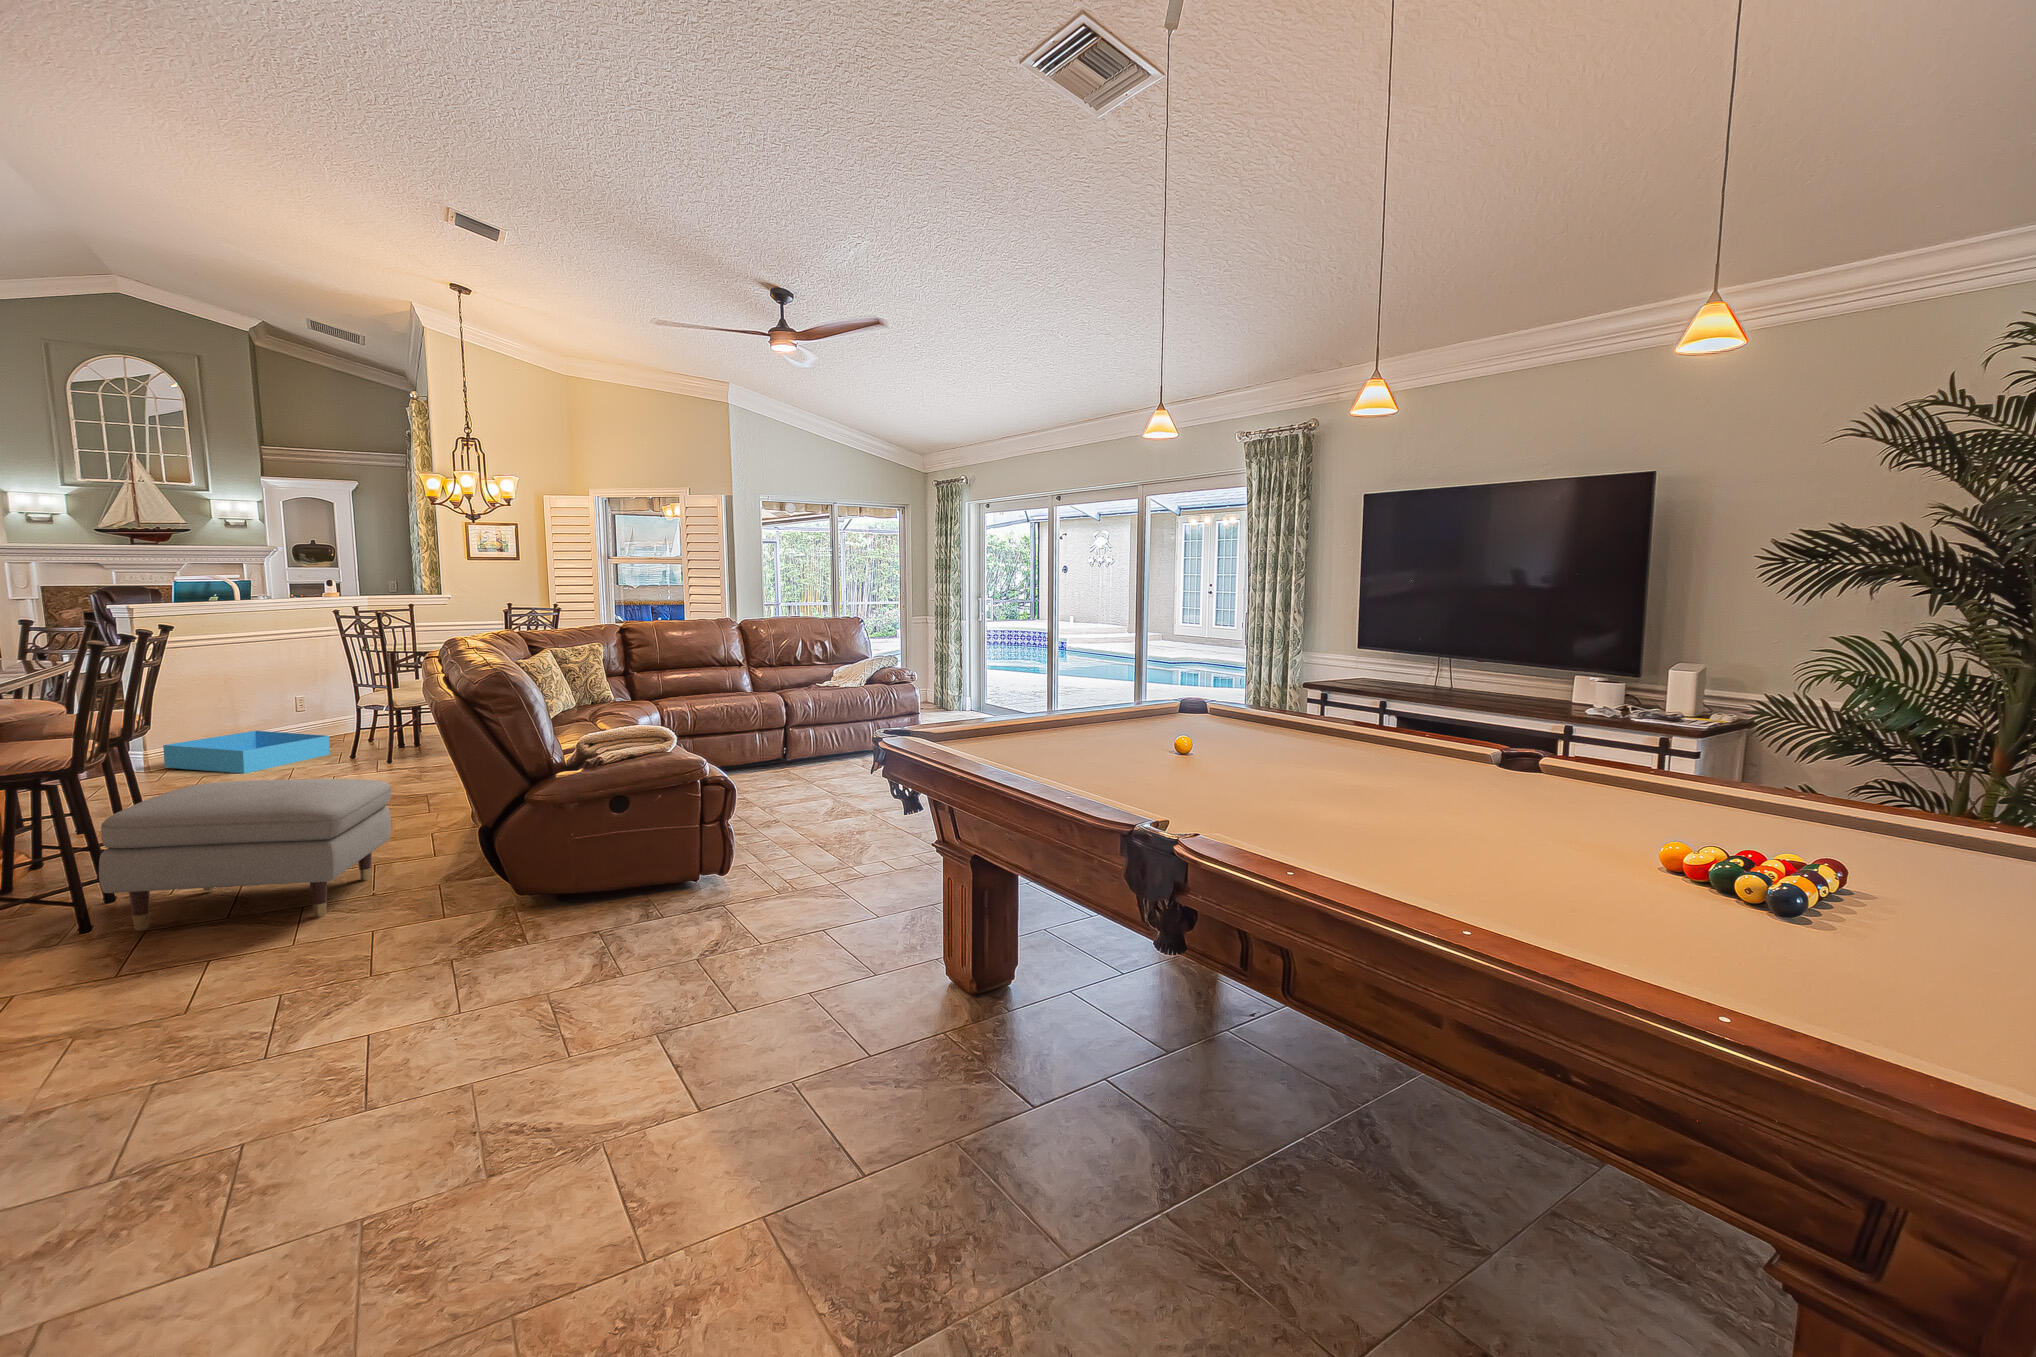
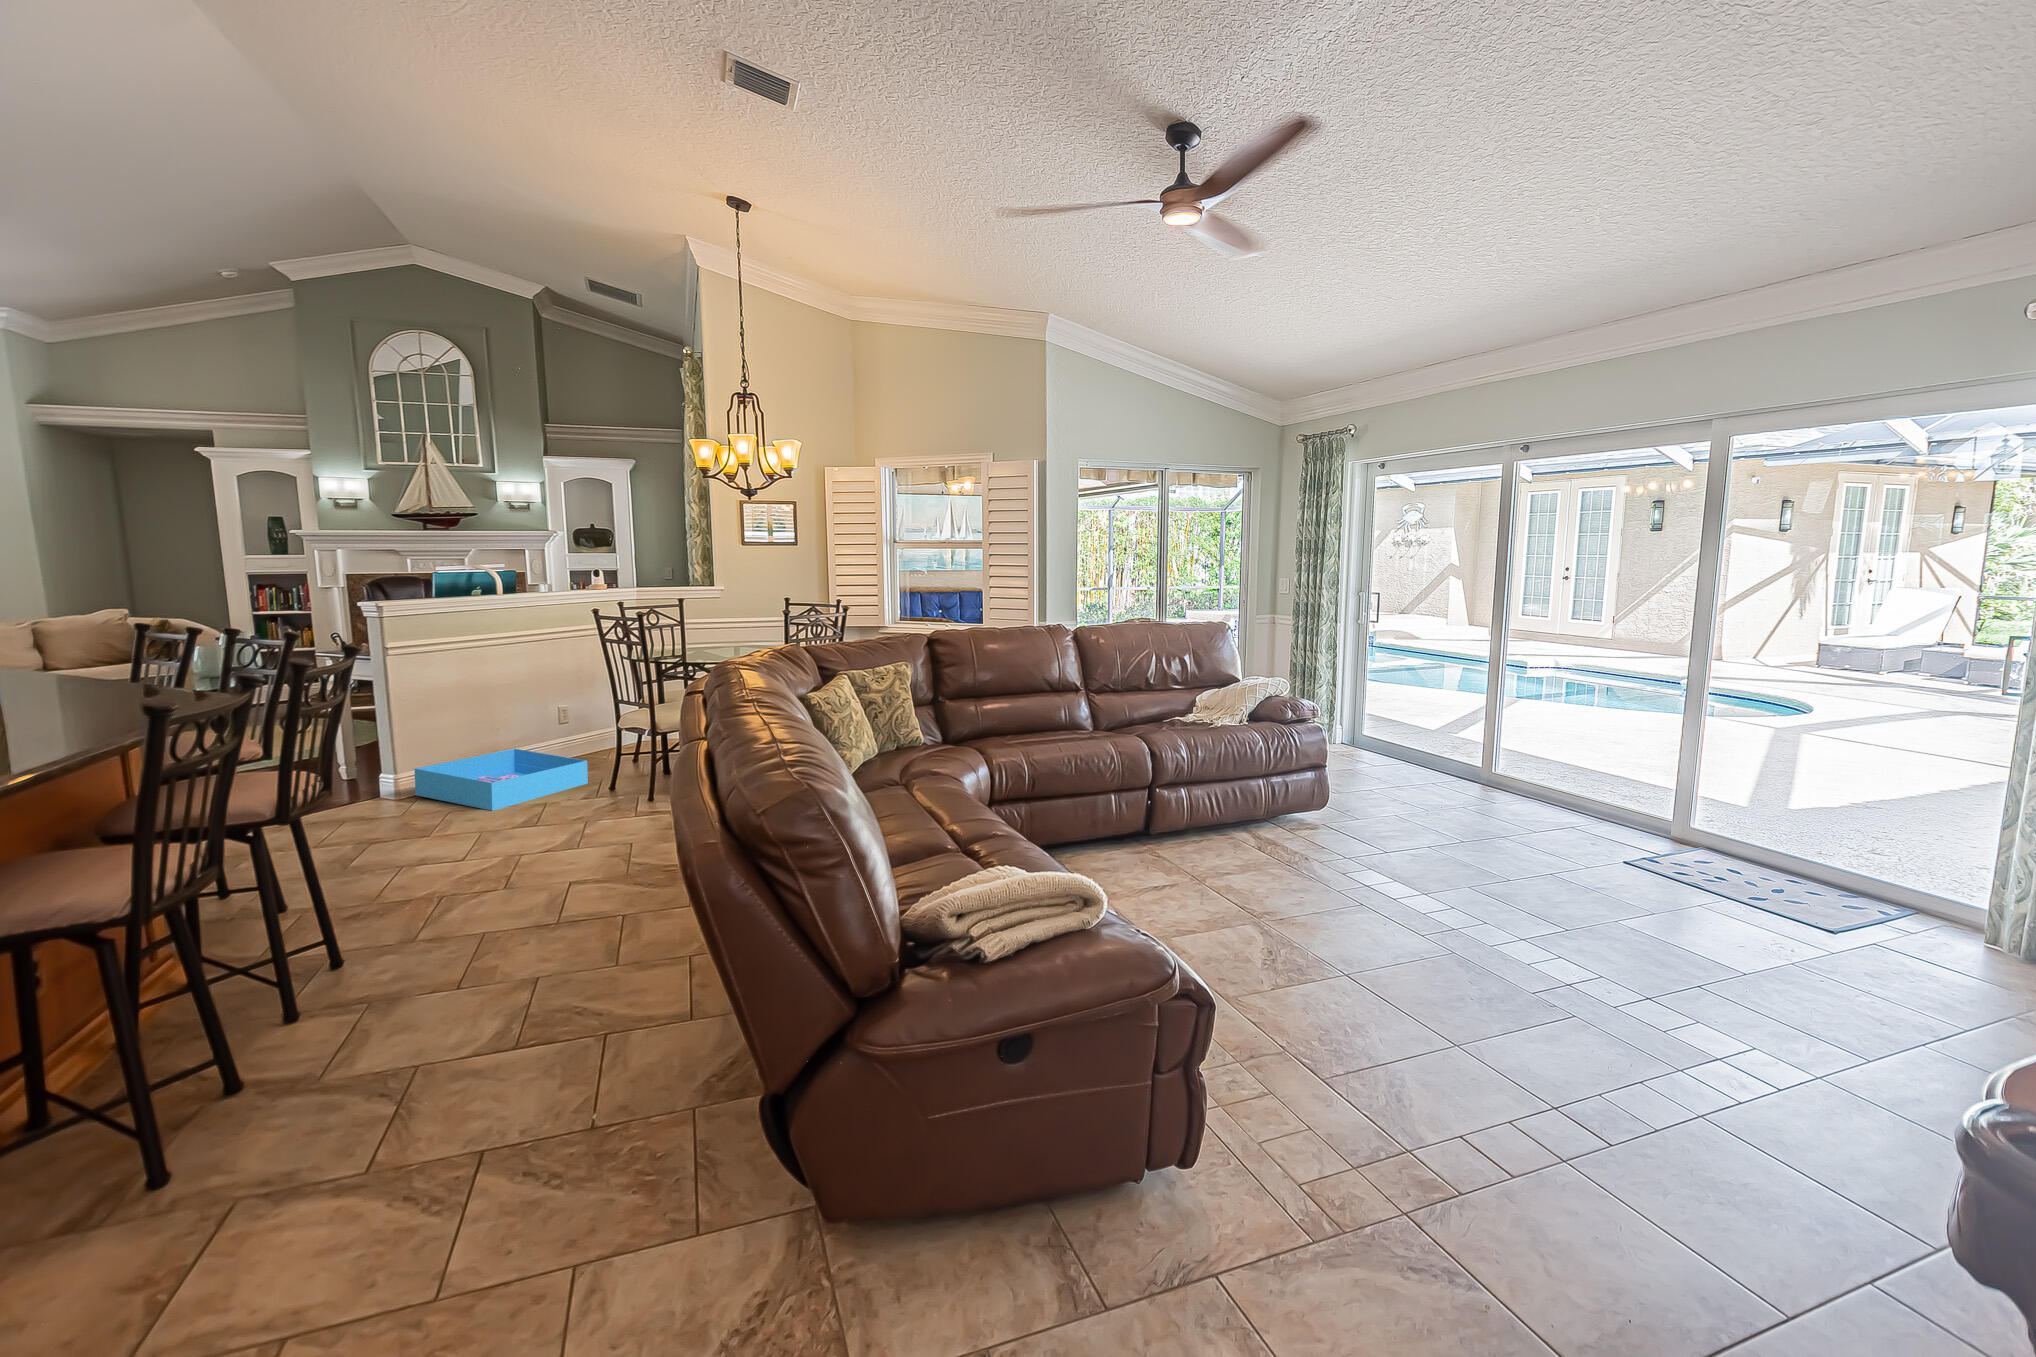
ottoman: present [99,779,391,930] -> none [138,920,634,1231]

